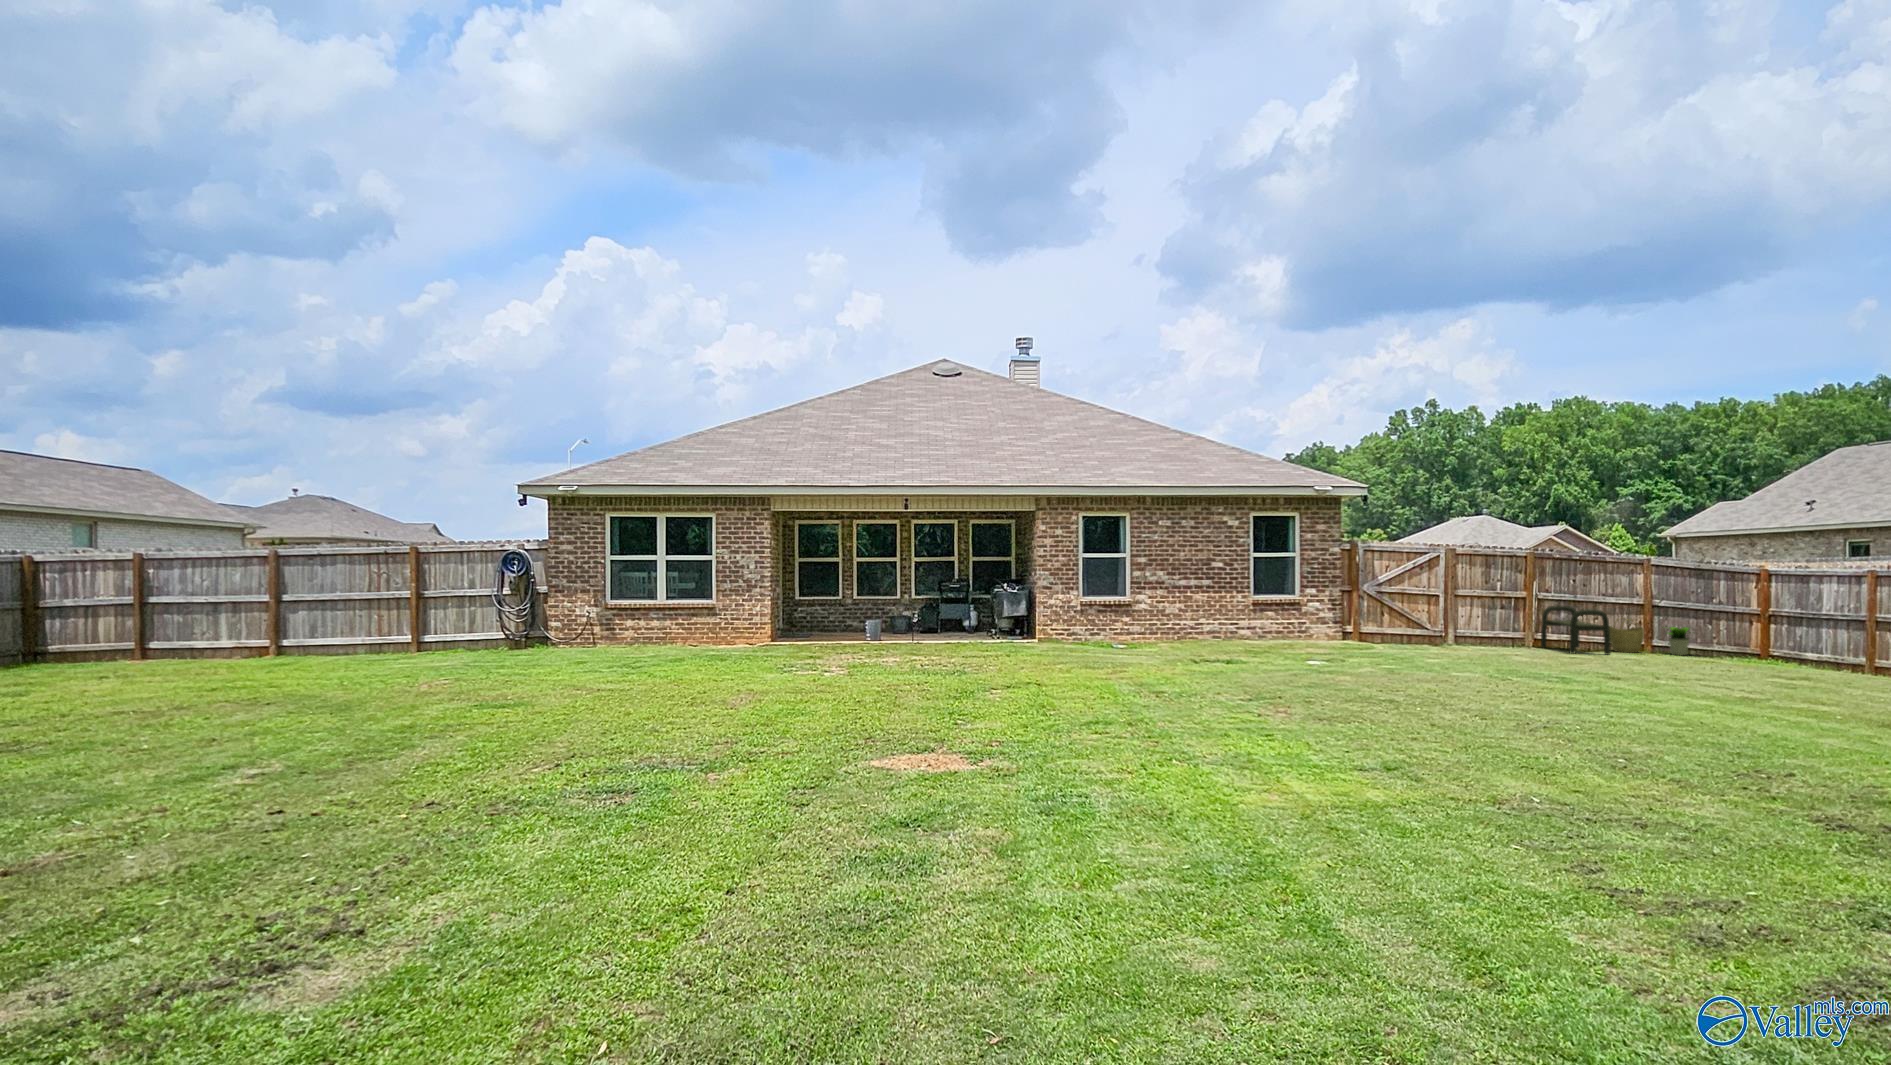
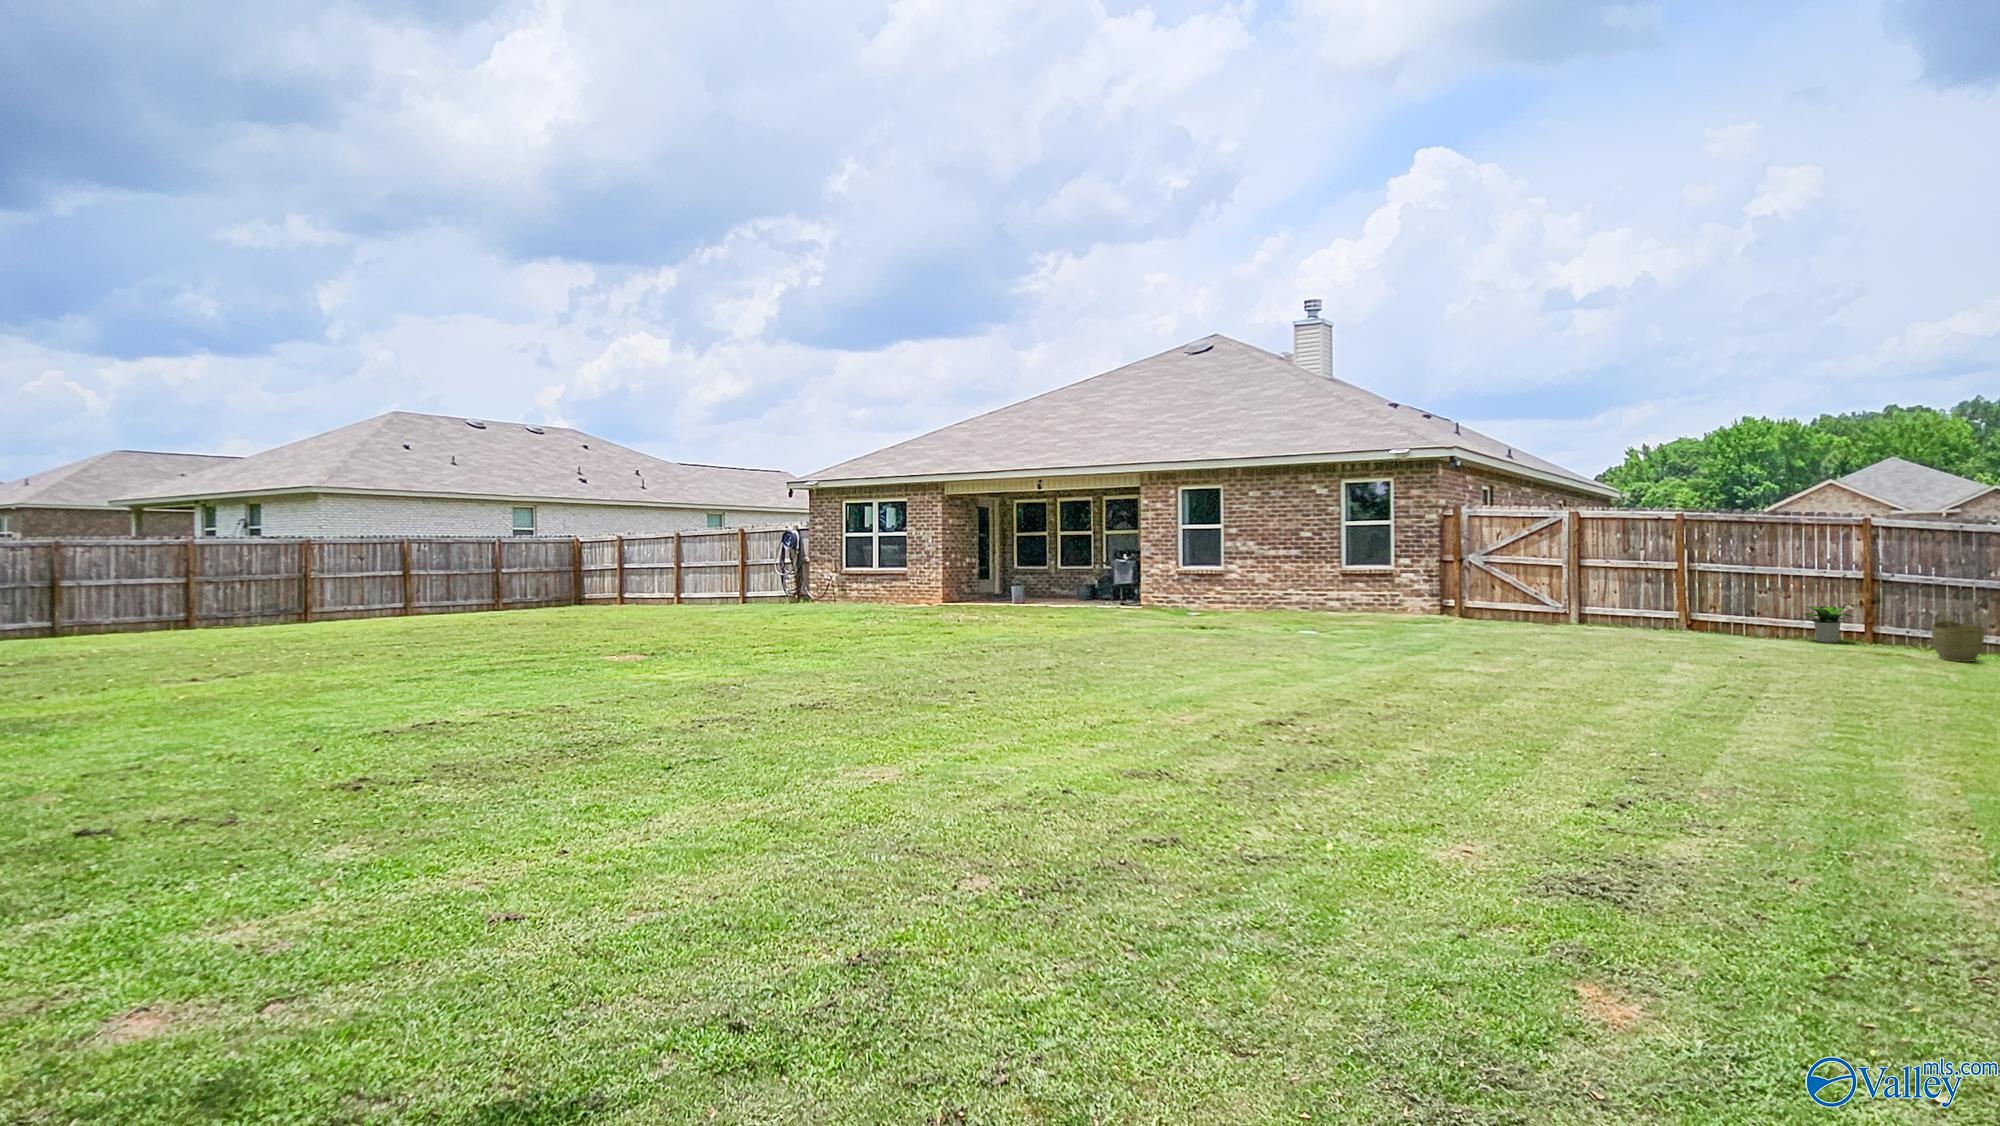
bench: present [1541,605,1611,655] -> none [1648,578,1713,637]
woven basket: present [1610,619,1644,653] -> present [1932,612,1984,662]

